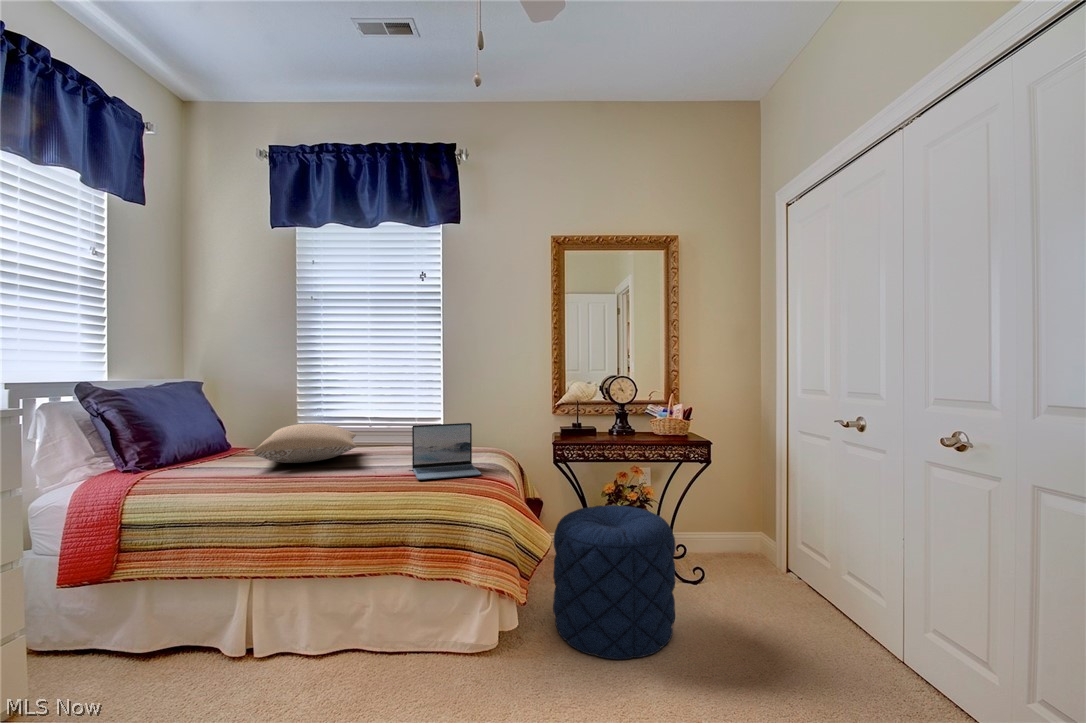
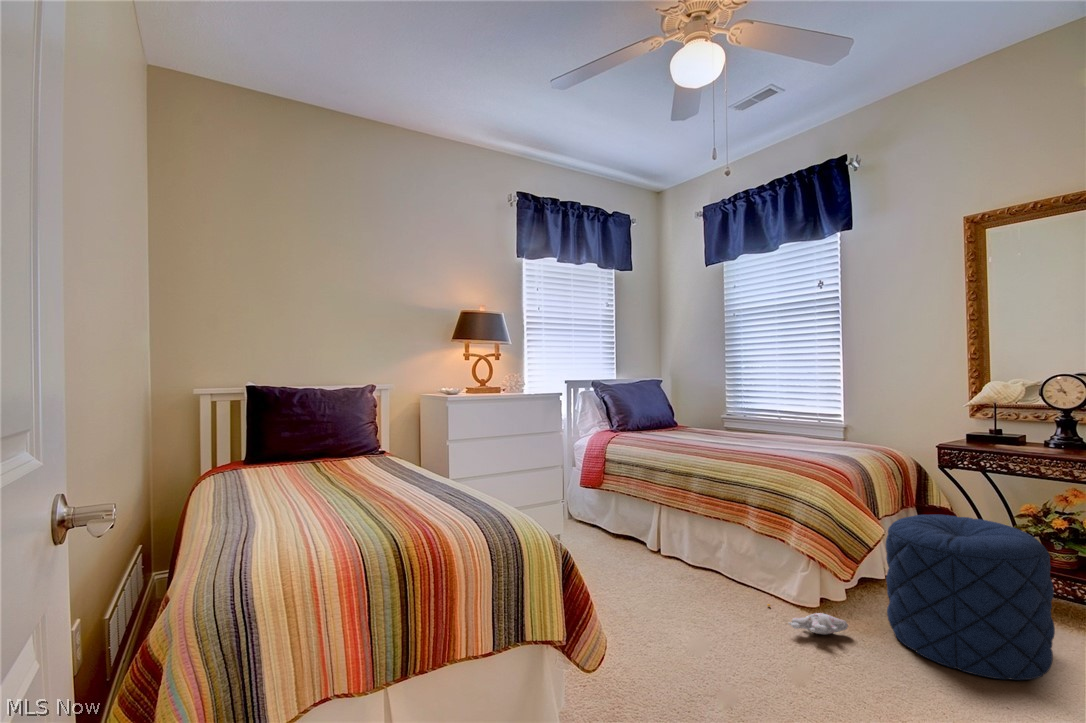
laptop: present [412,423,481,480] -> none [764,416,828,463]
pillow: present [254,424,356,463] -> none [670,412,752,438]
plush toy: none [444,654,542,692] -> present [767,604,848,634]

